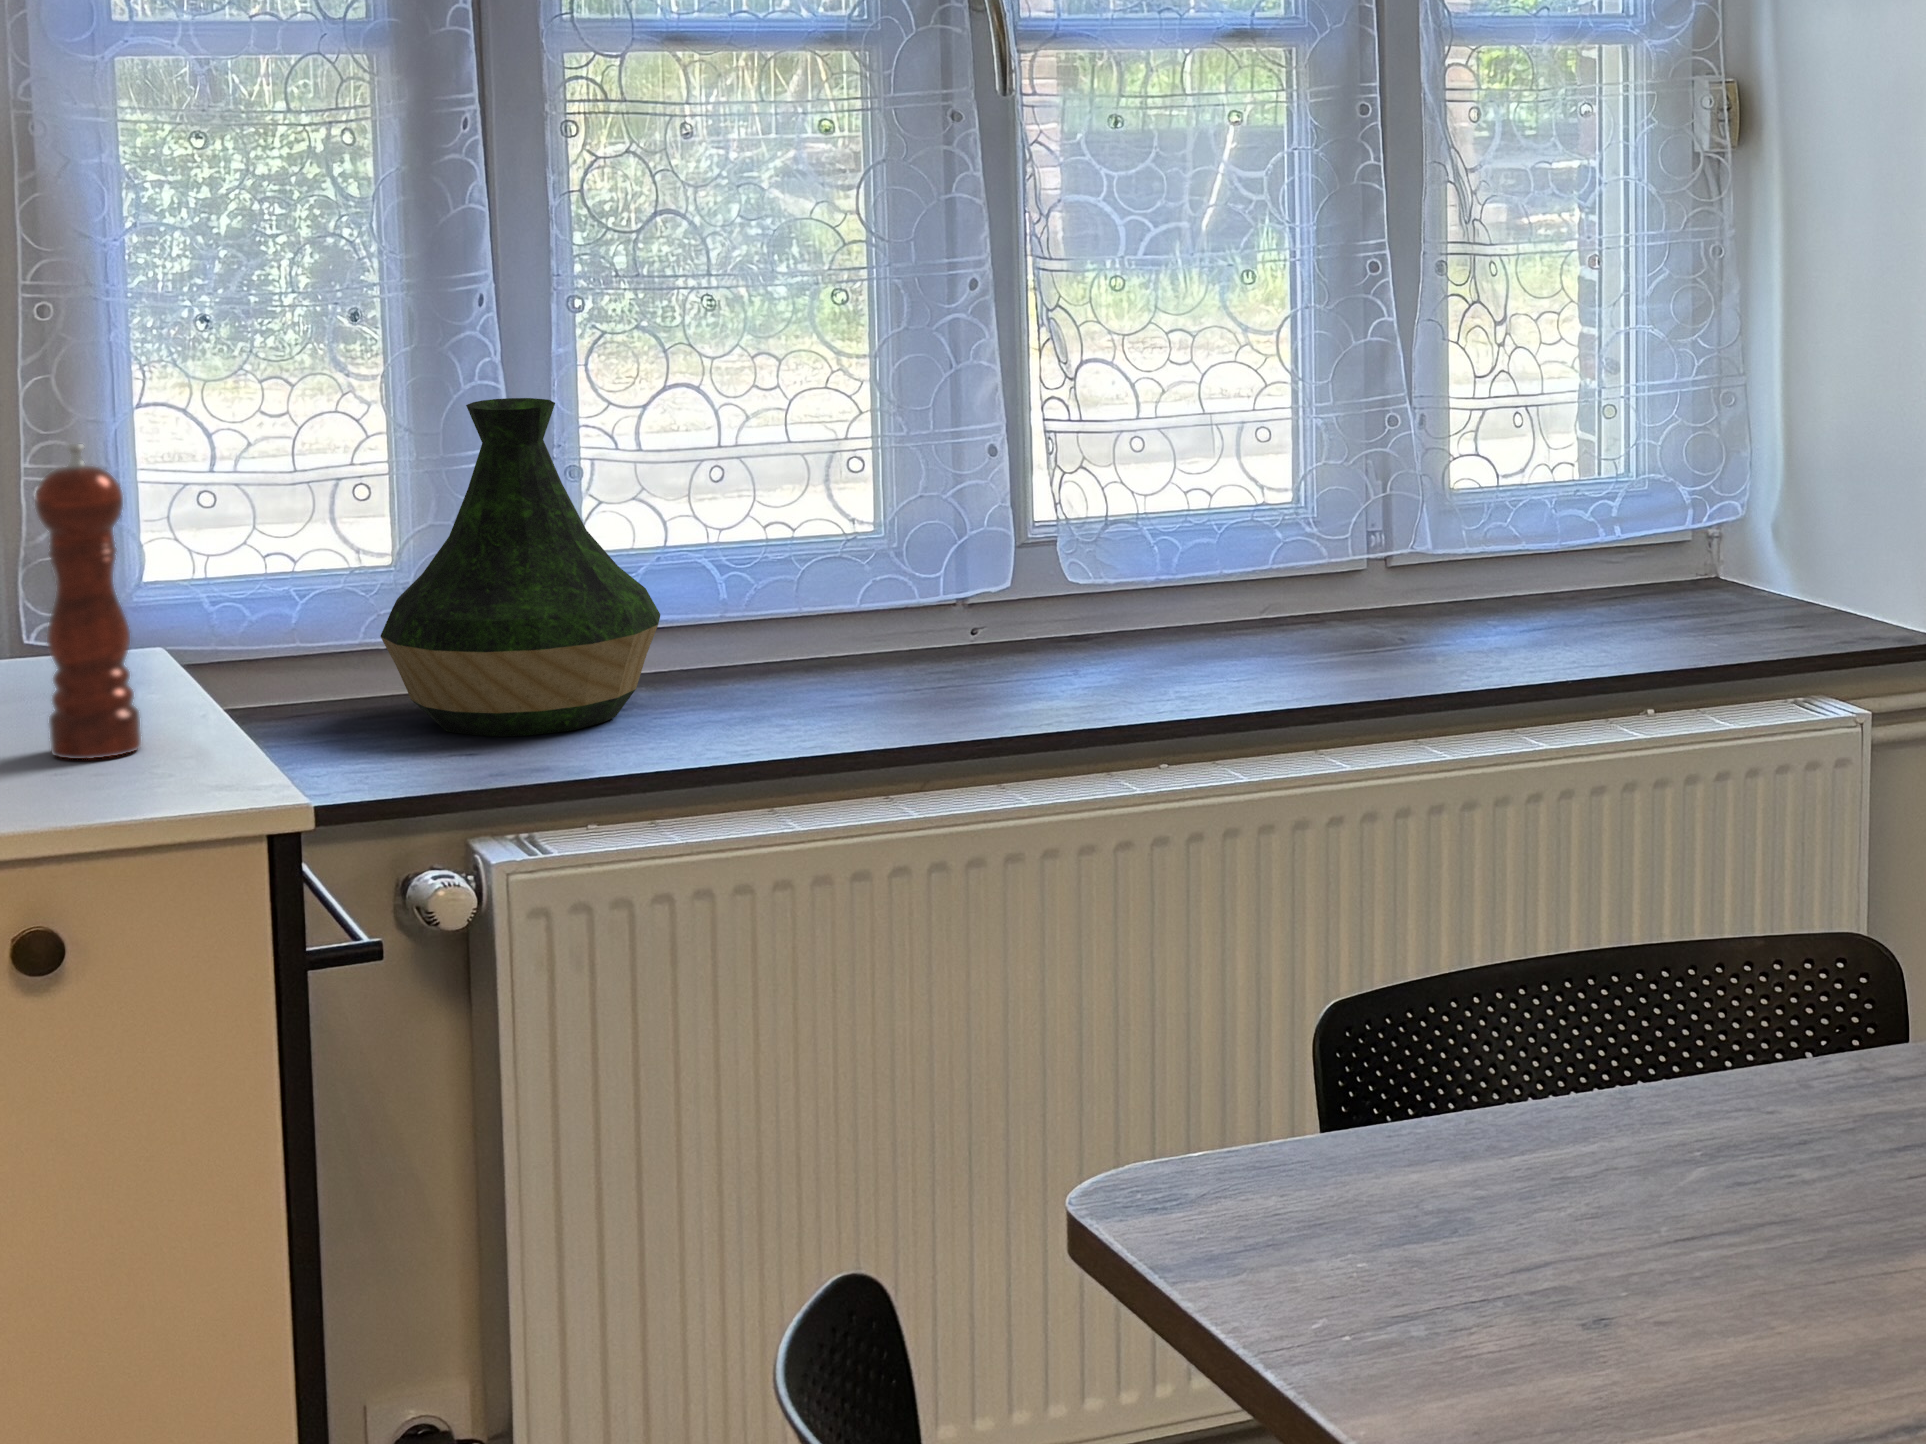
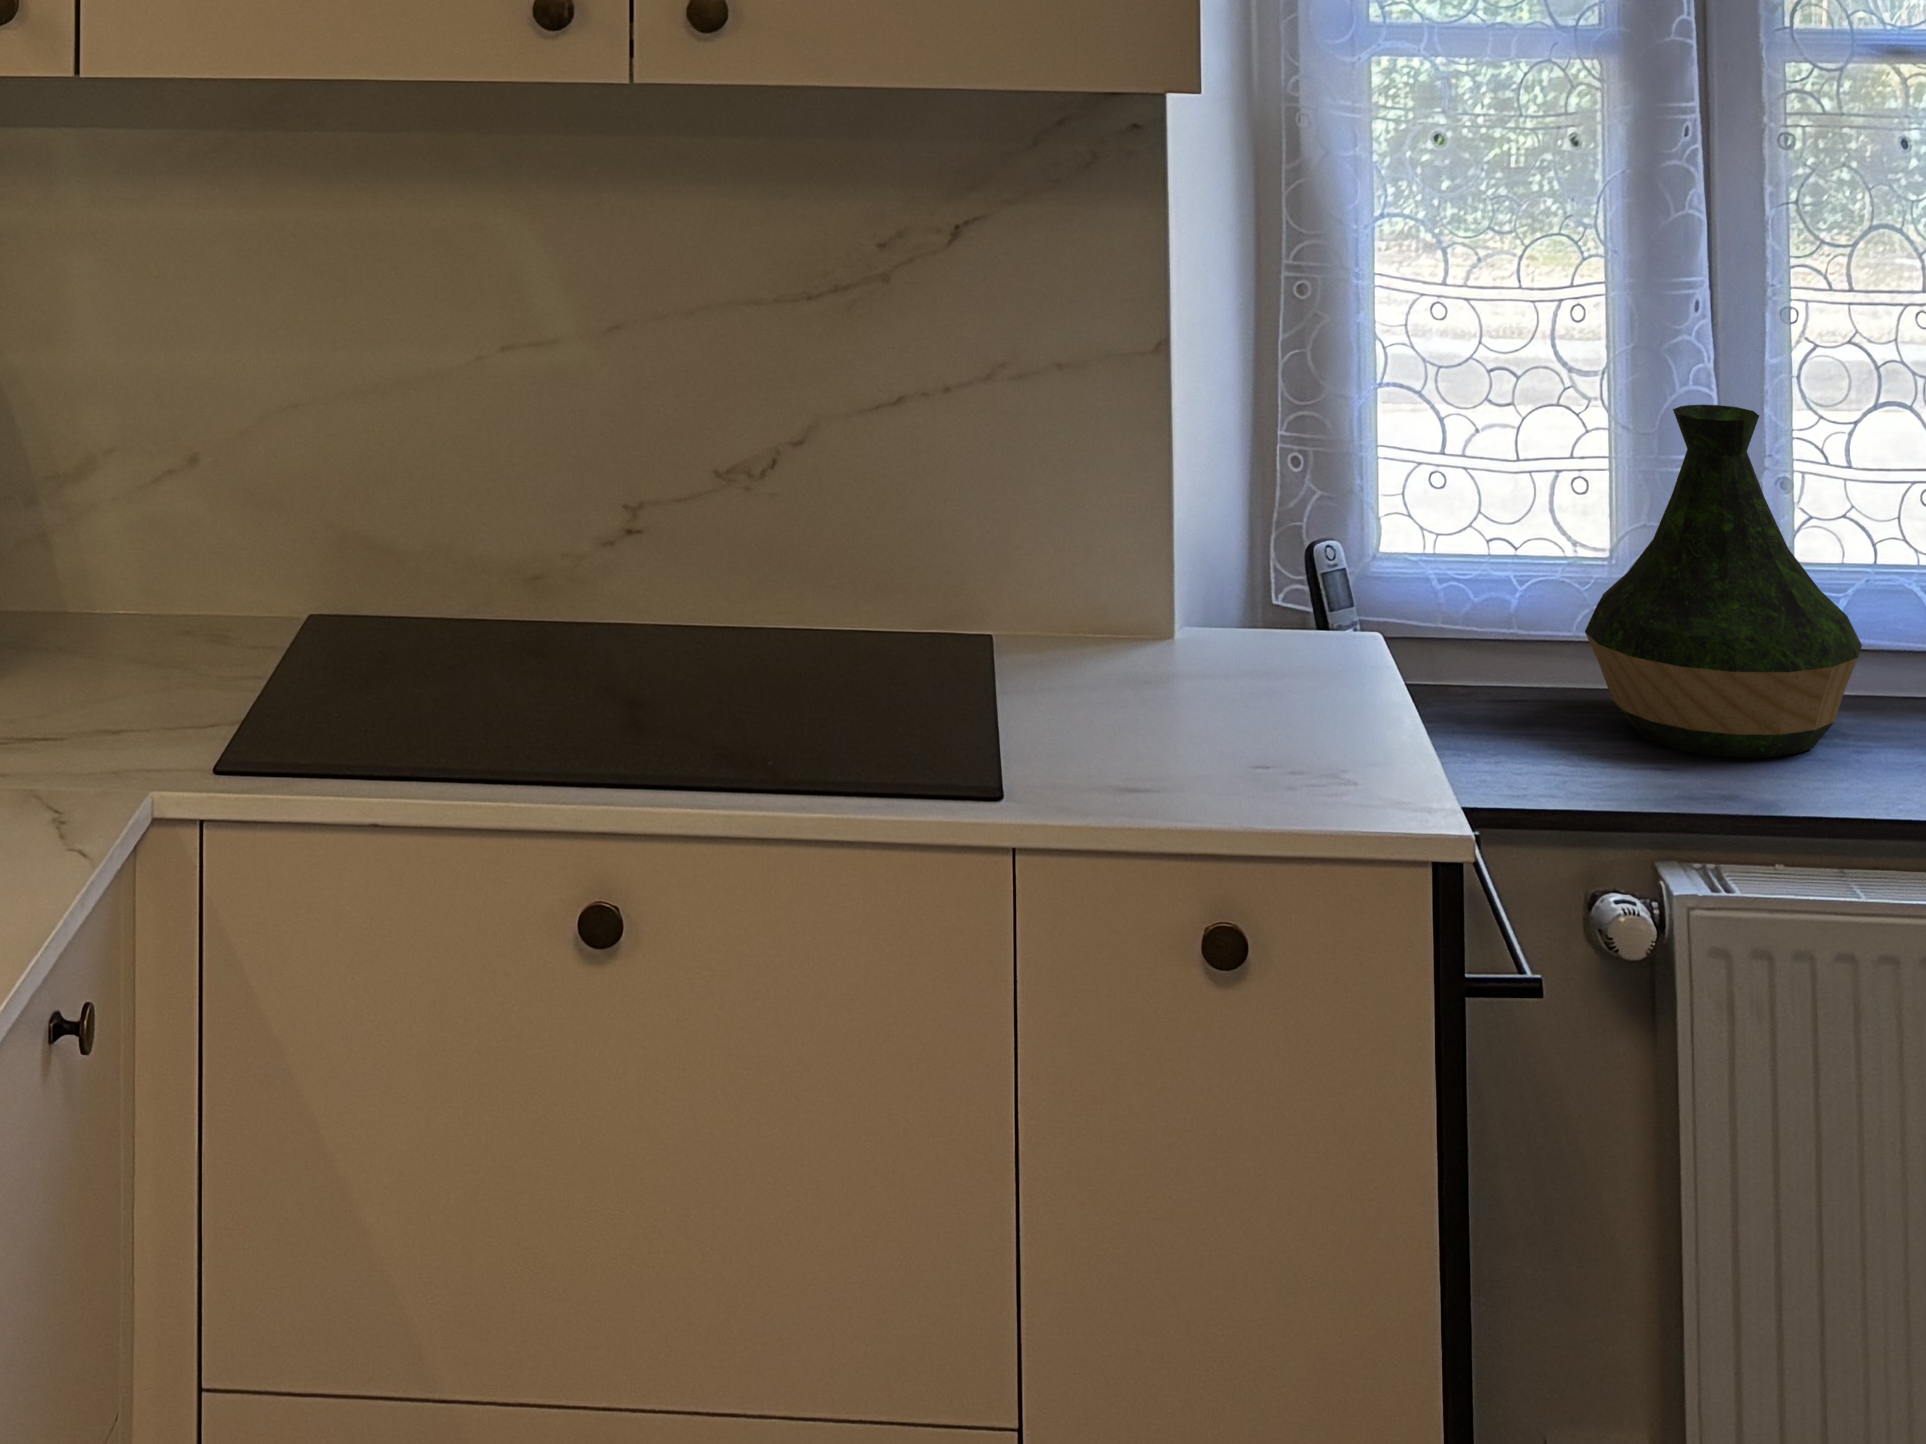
pepper mill: present [35,444,141,759] -> none [1252,451,1335,759]

